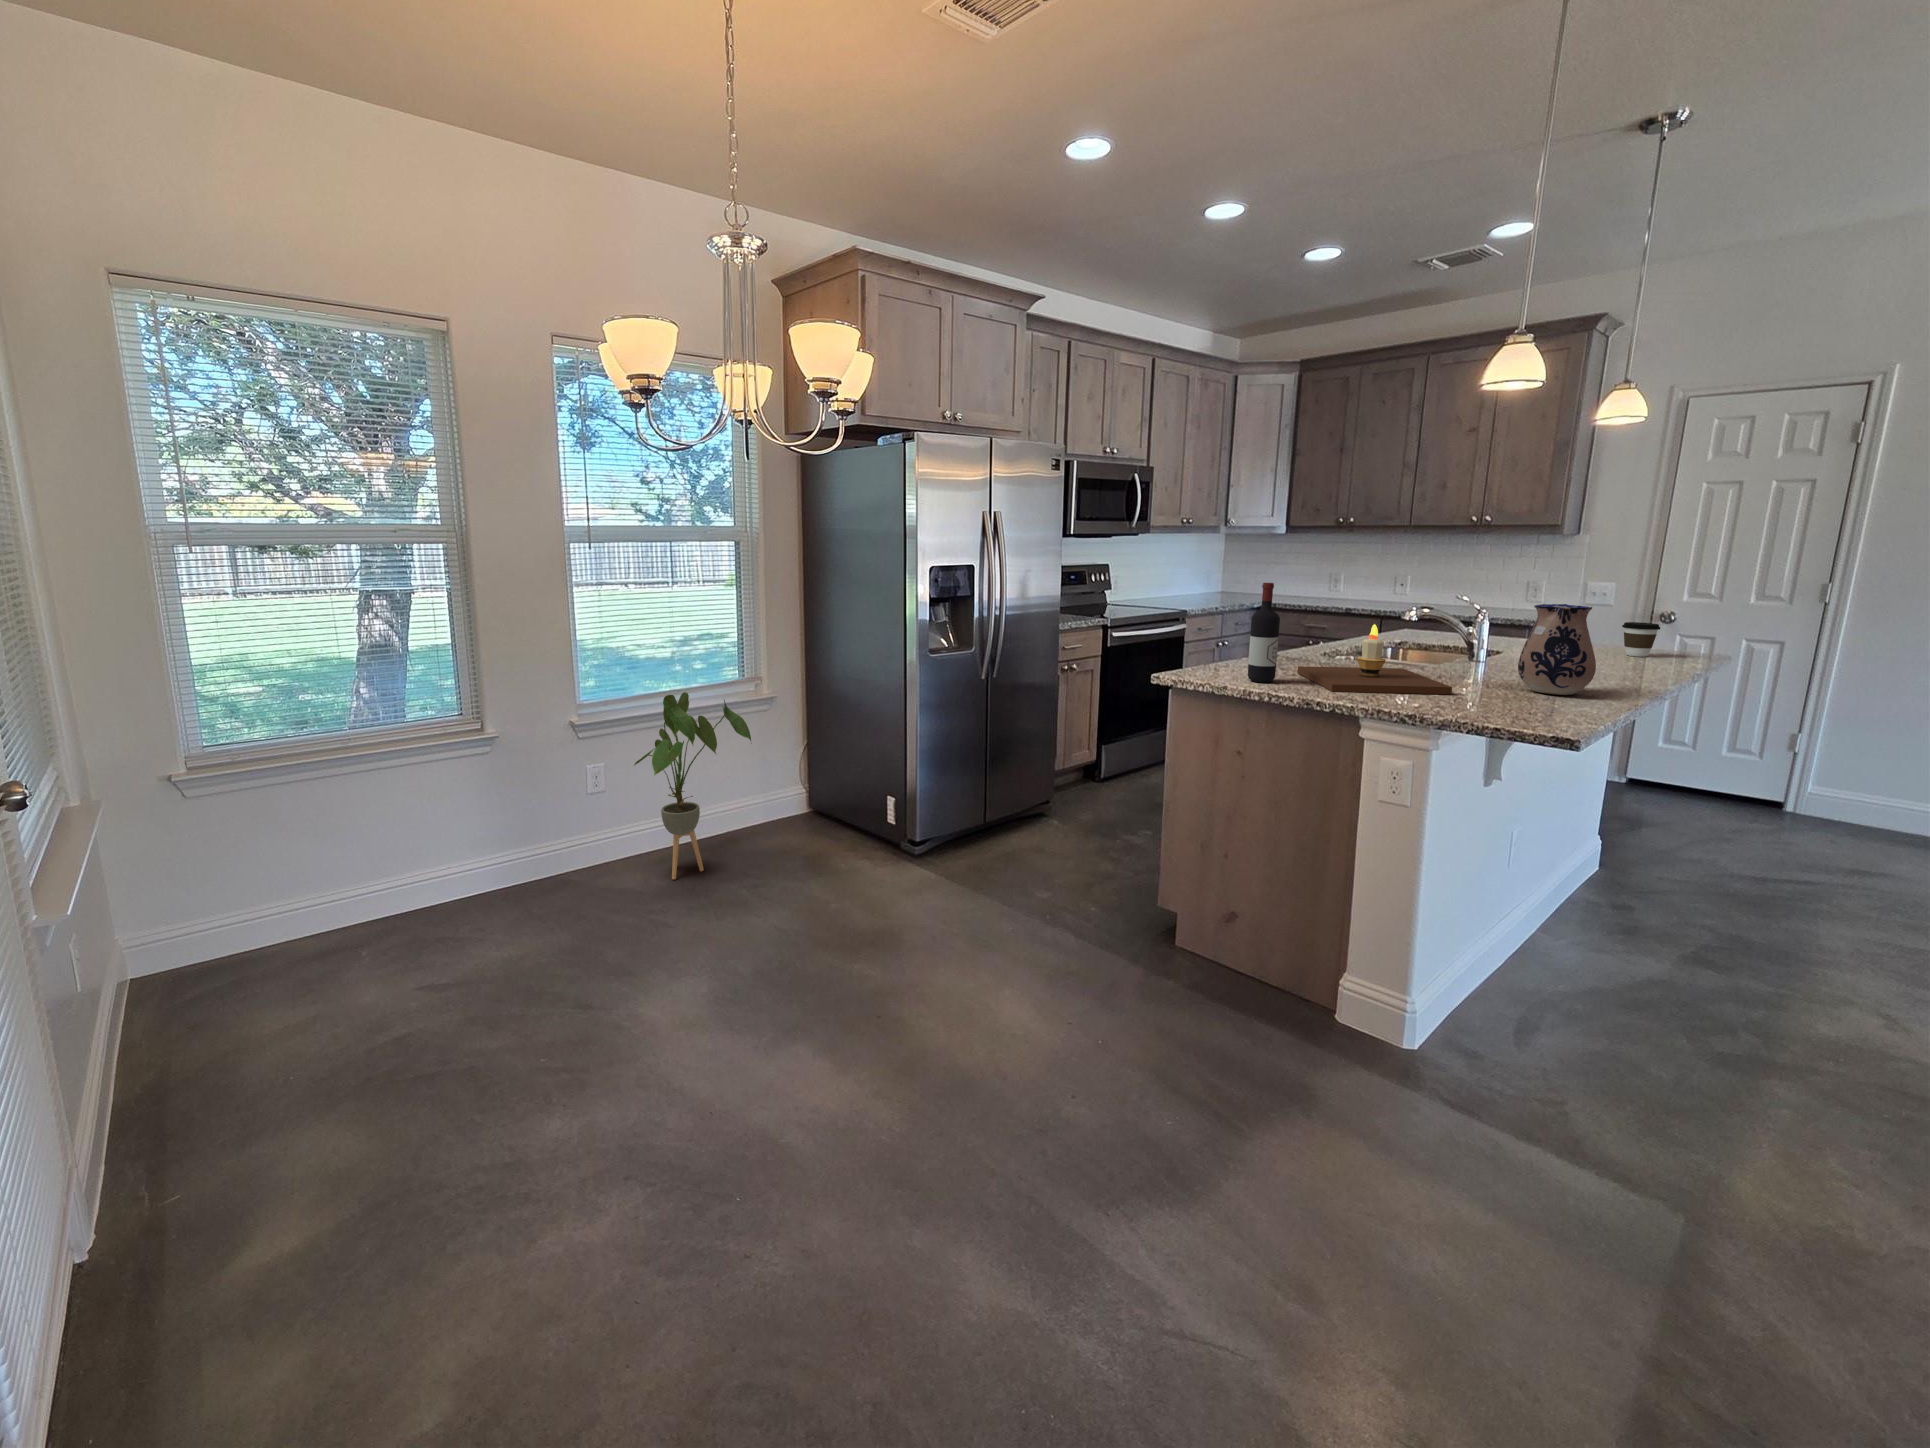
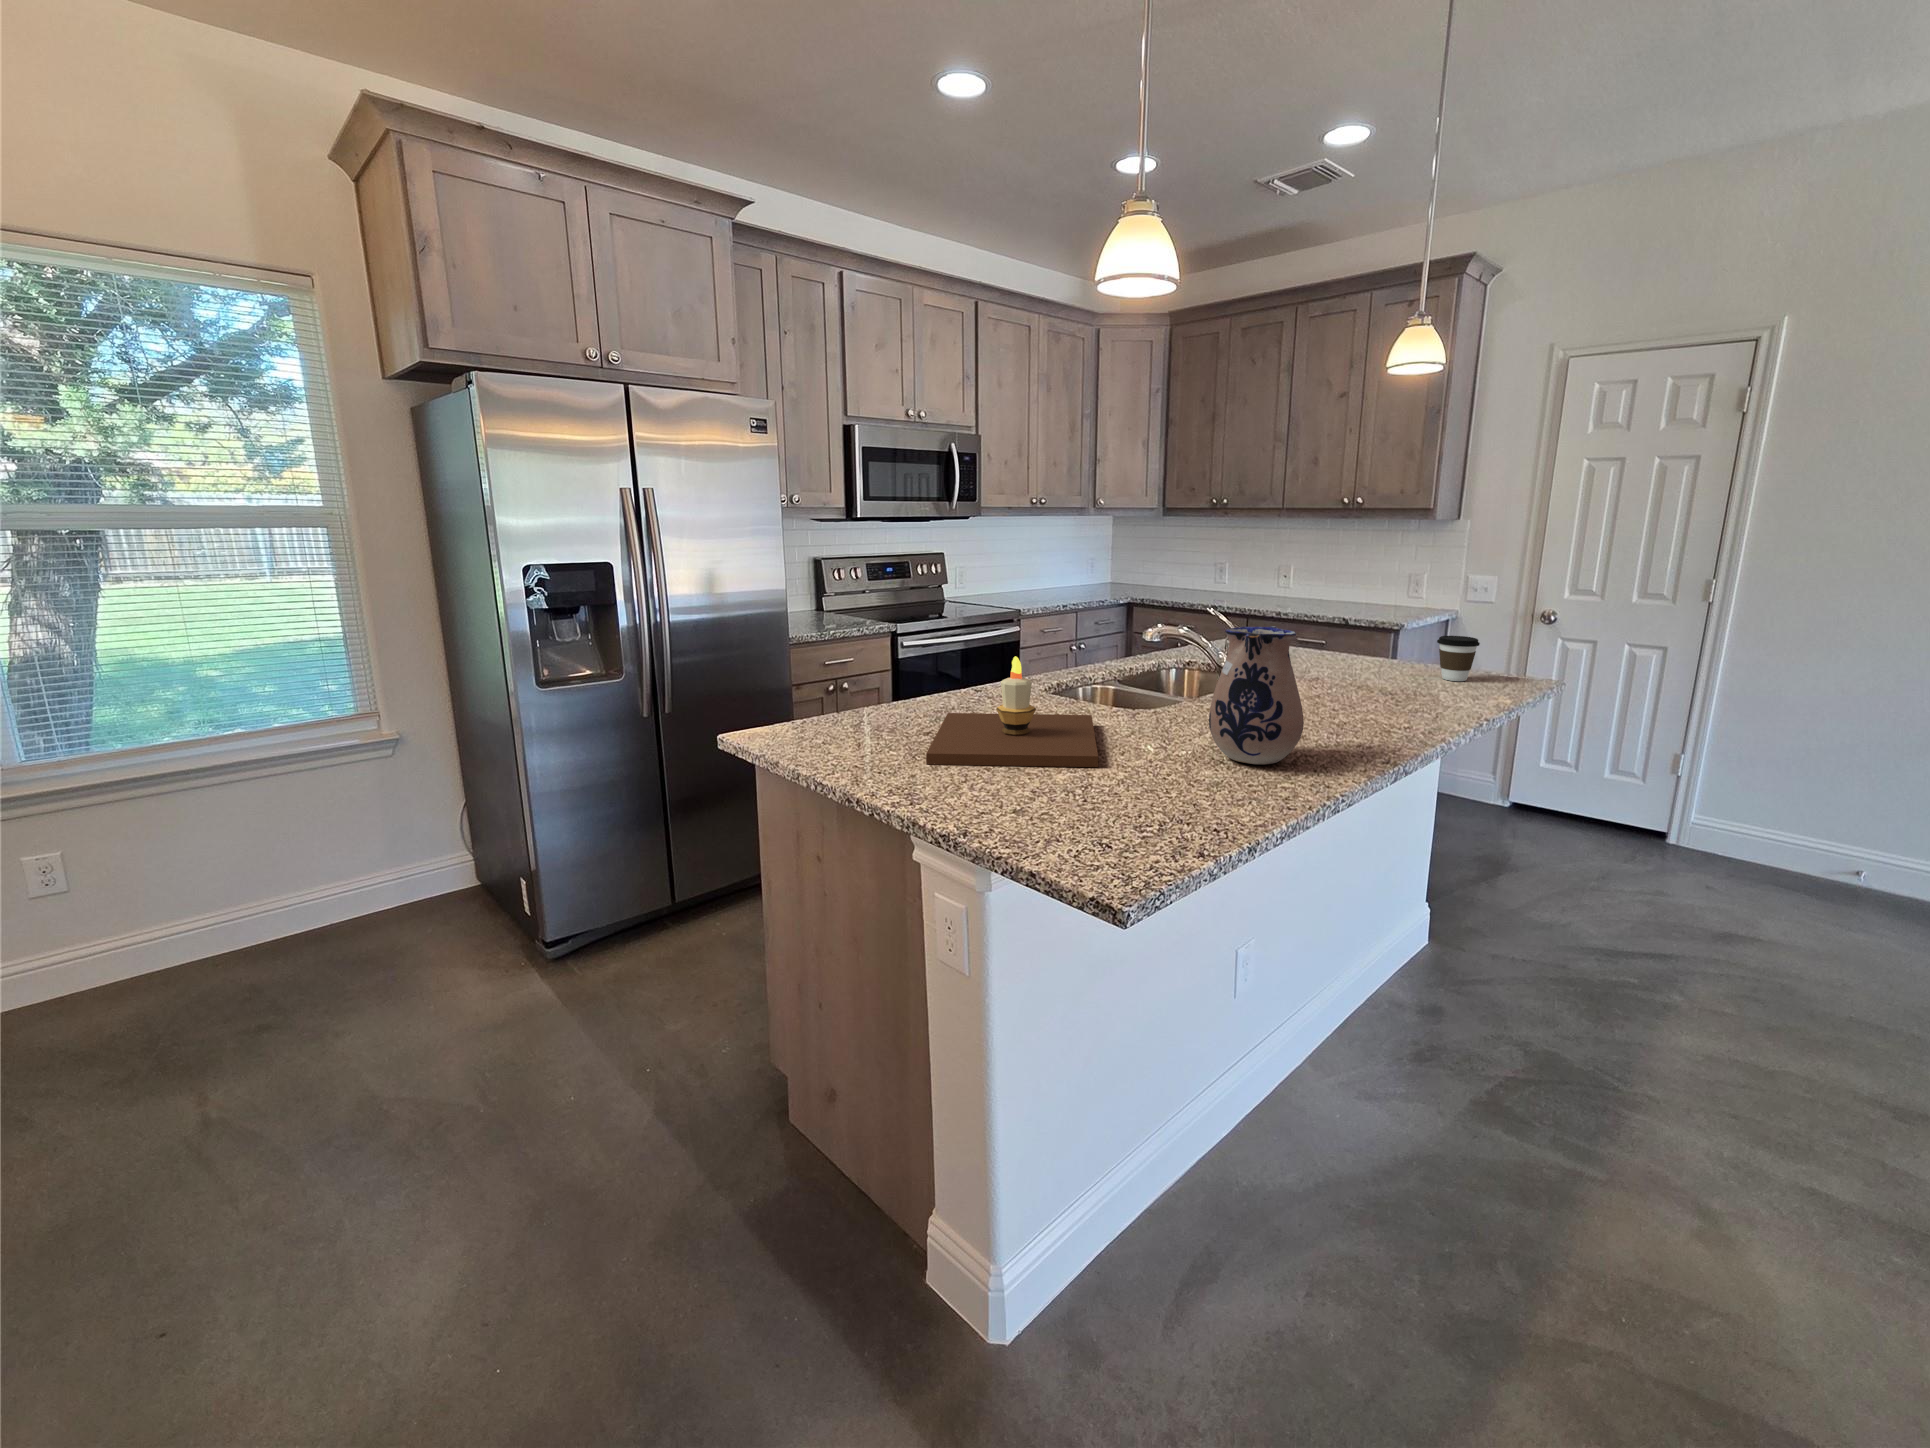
wine bottle: present [1248,583,1280,683] -> none [837,594,879,746]
house plant: present [634,692,751,879] -> none [43,745,263,1024]

